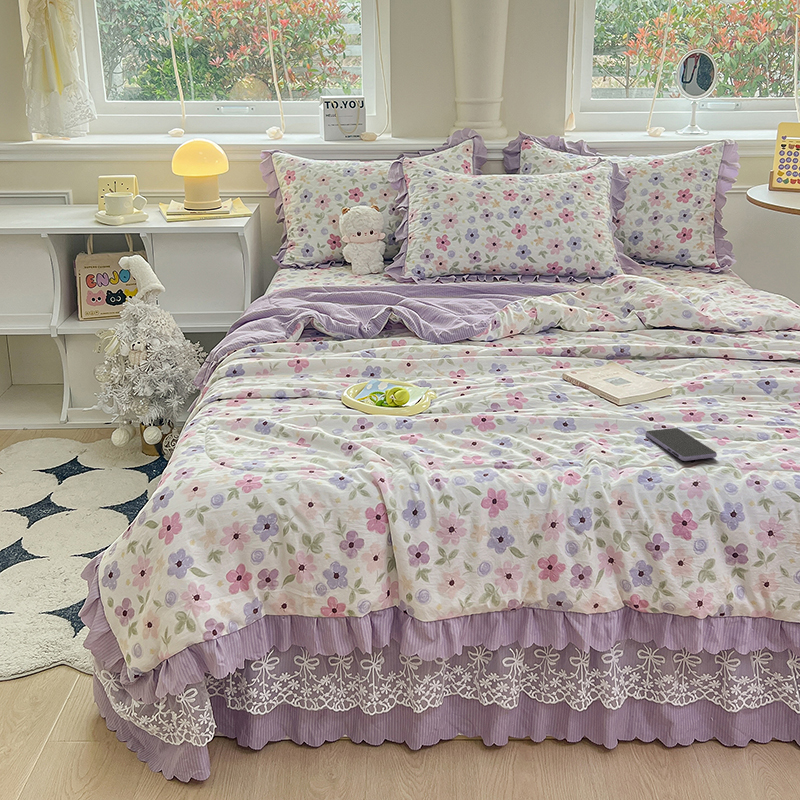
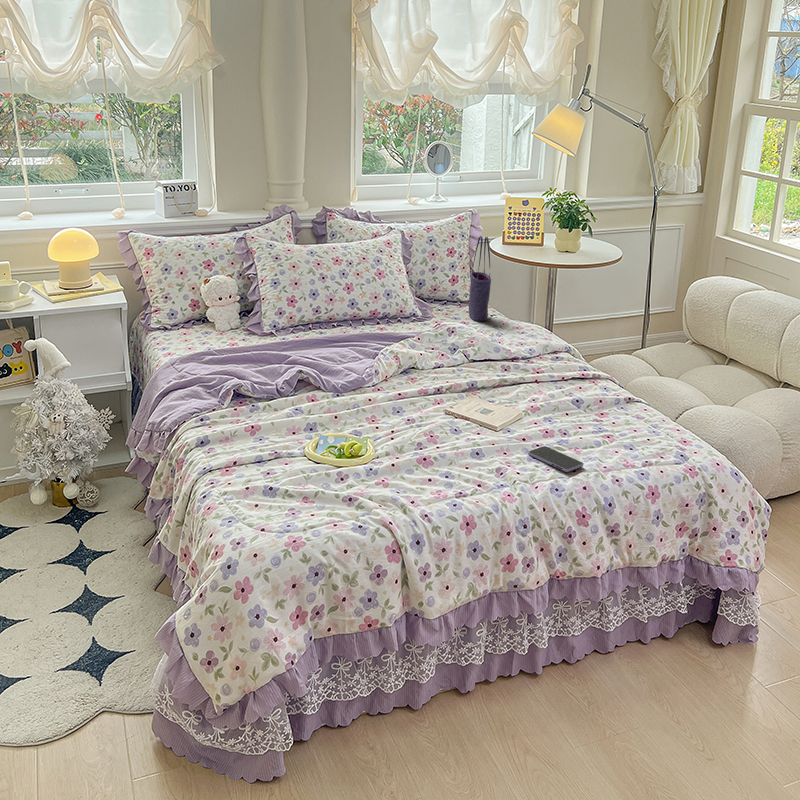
tote bag: none [692,169,722,285] -> present [469,236,491,321]

